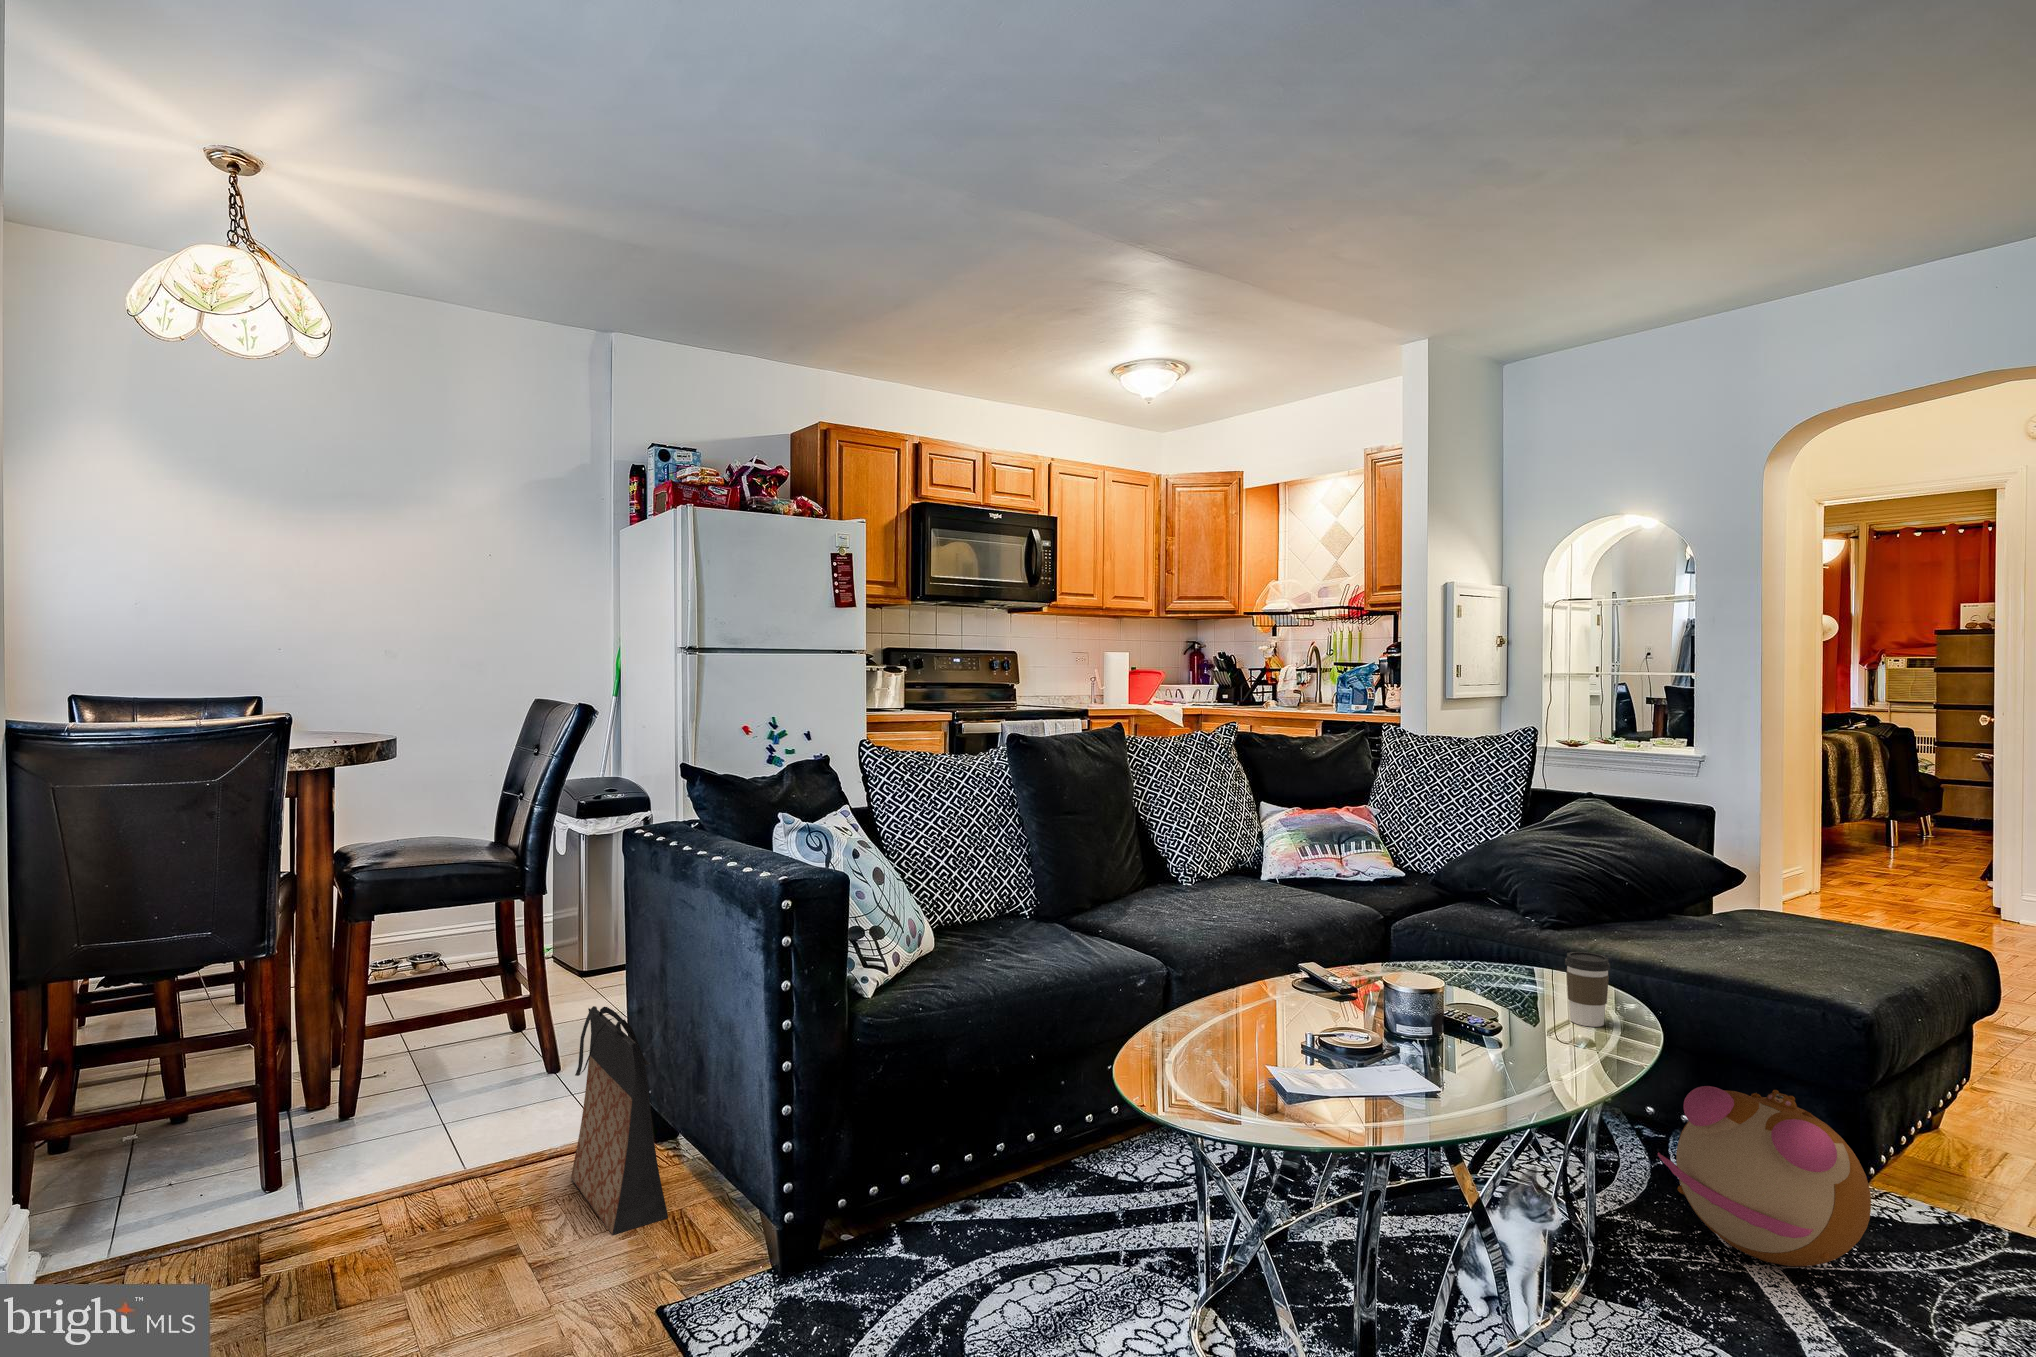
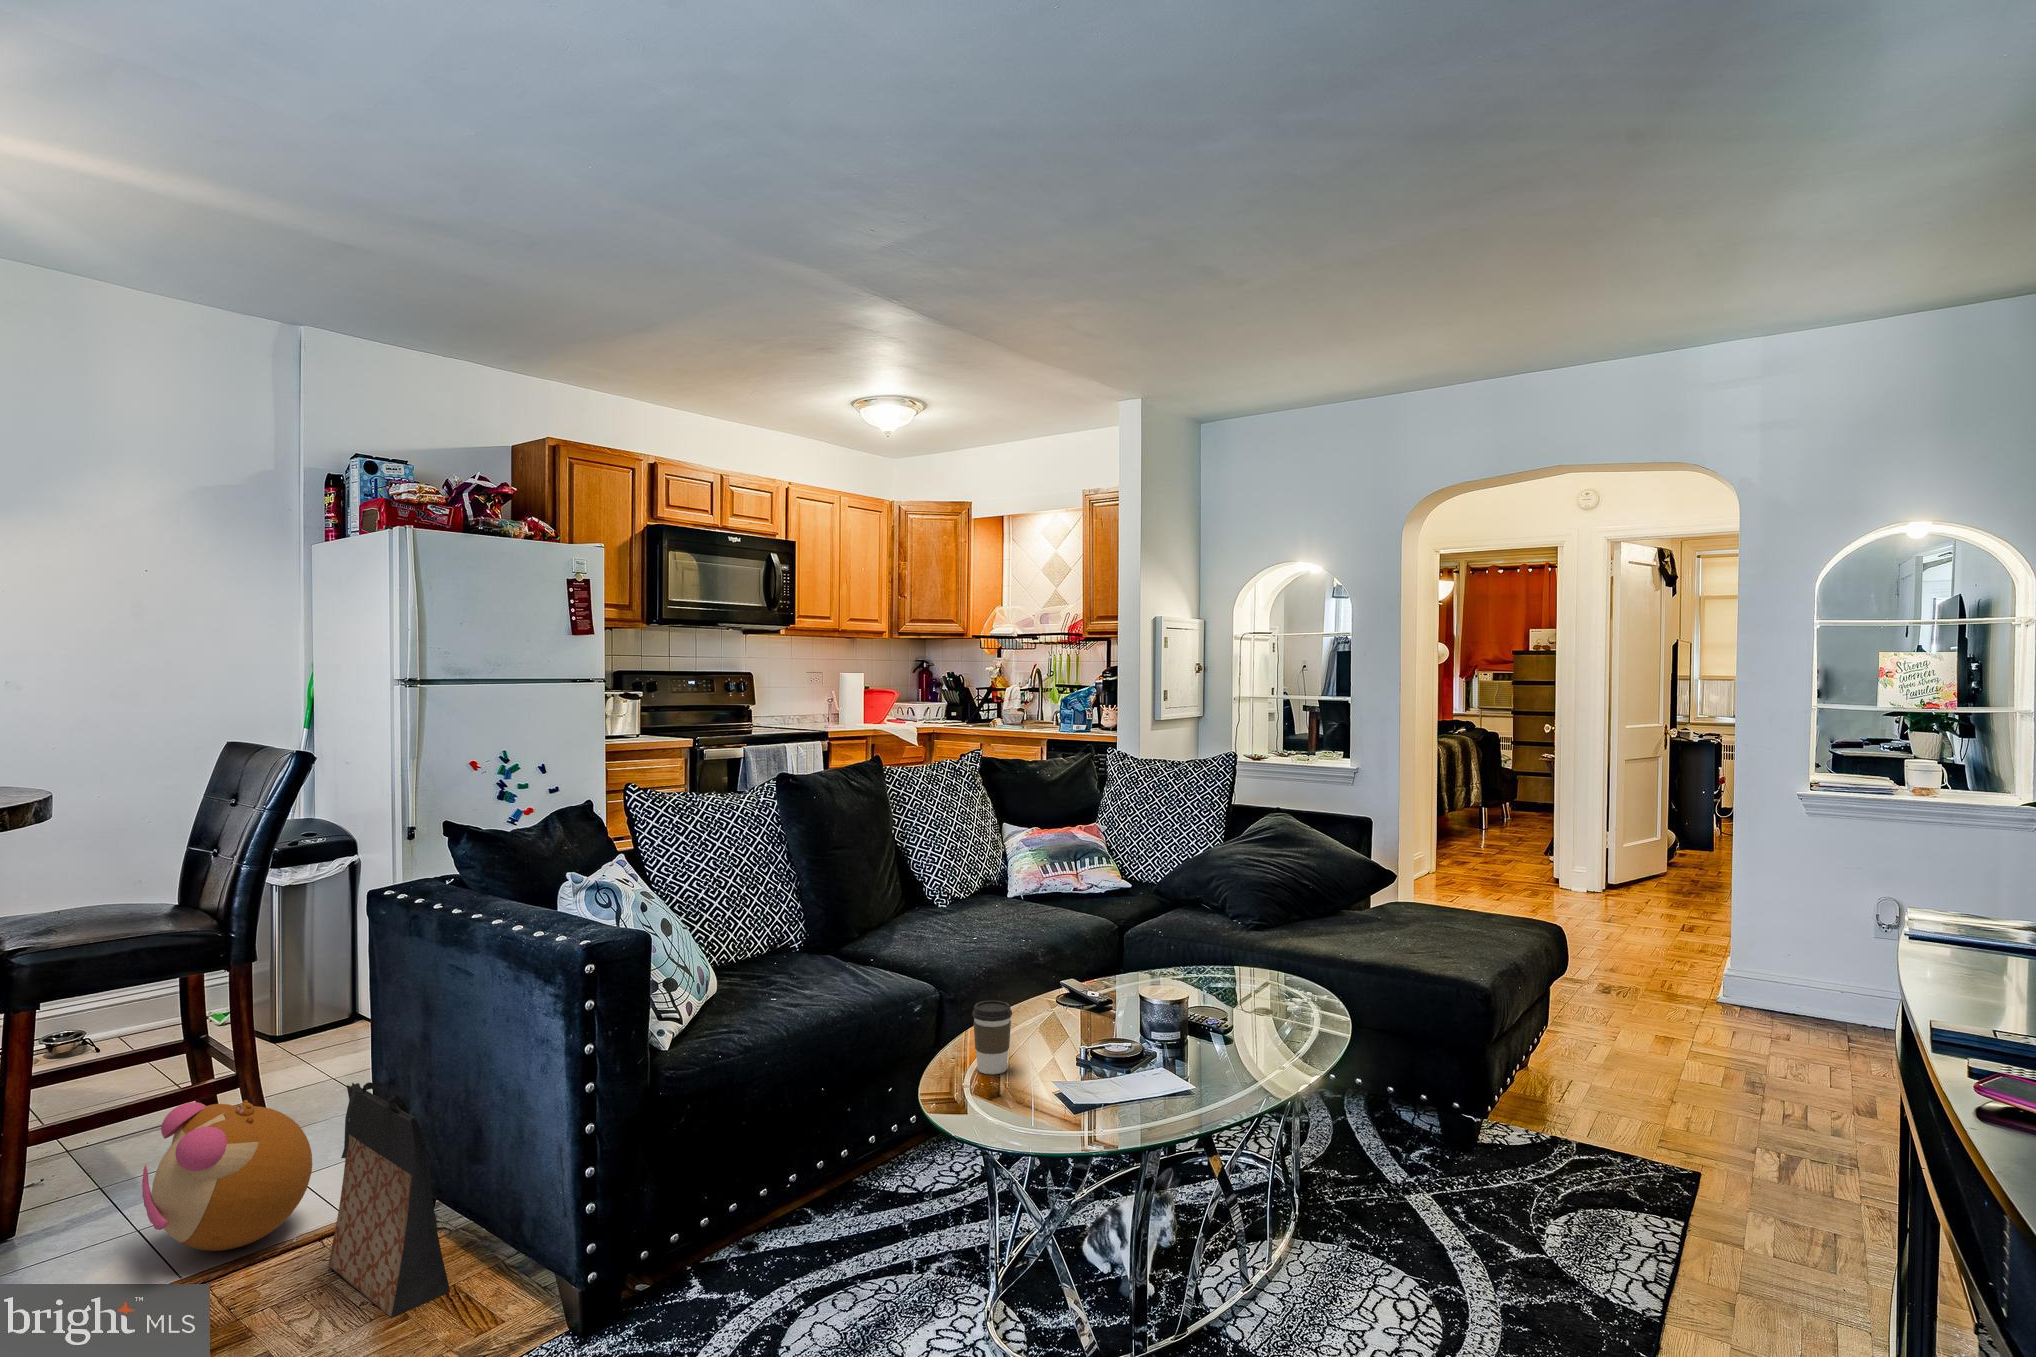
coffee cup: present [1565,952,1610,1027] -> present [972,1000,1012,1074]
plush toy: present [1658,1086,1871,1266] -> present [142,1100,312,1251]

